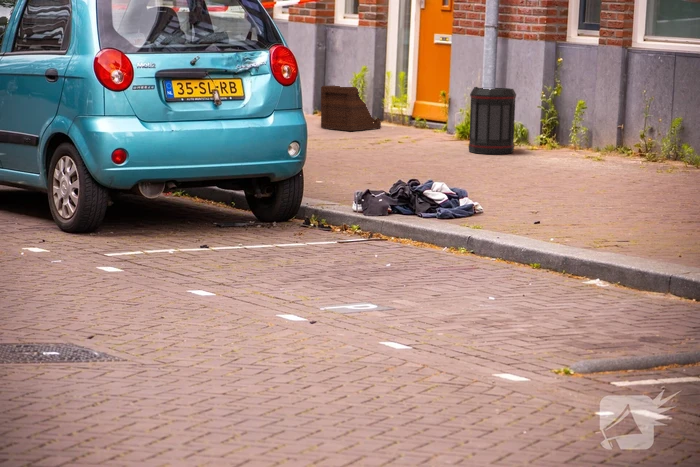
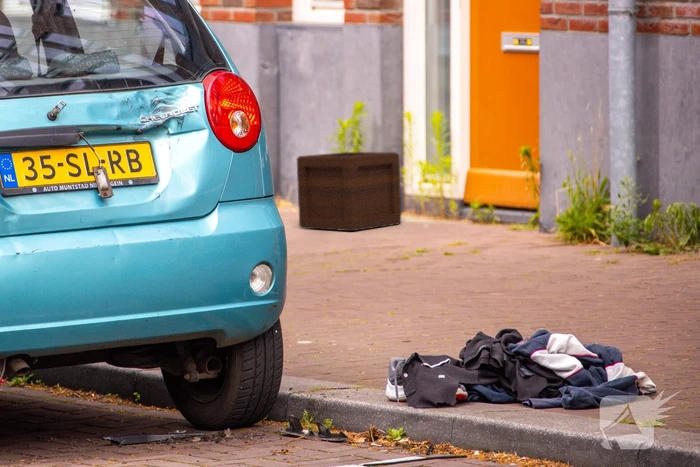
trash can: present [469,87,516,154] -> none [565,144,648,262]

